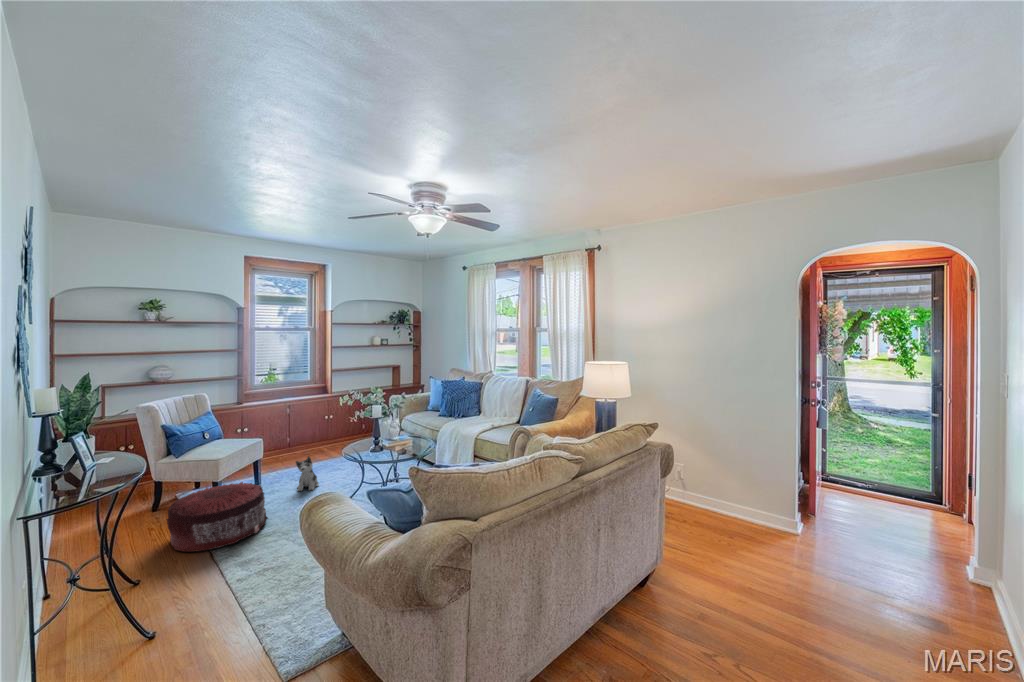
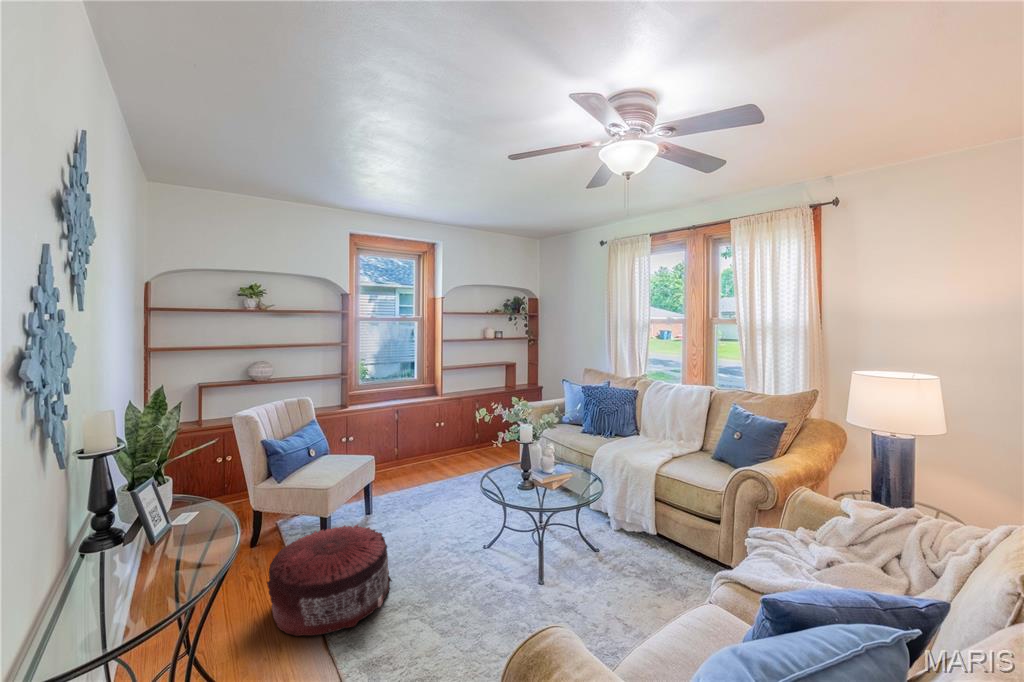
plush toy: present [296,456,319,491] -> none [416,485,444,531]

